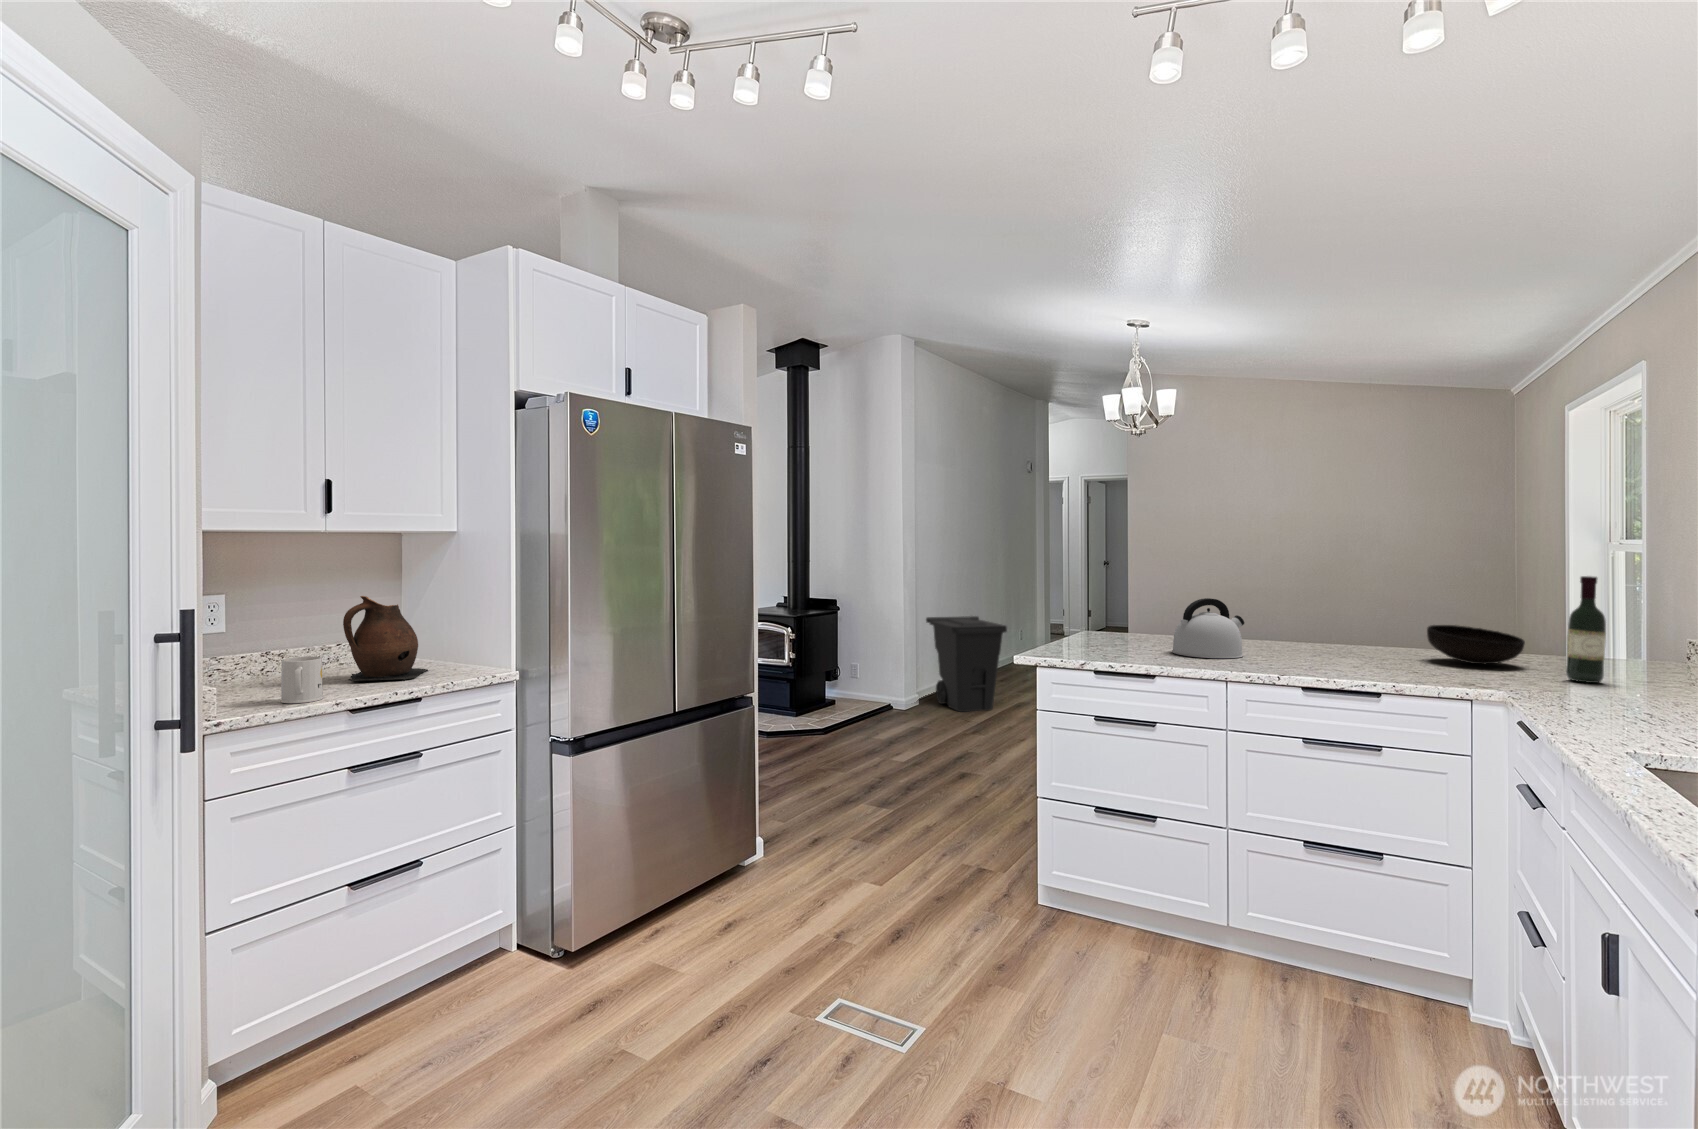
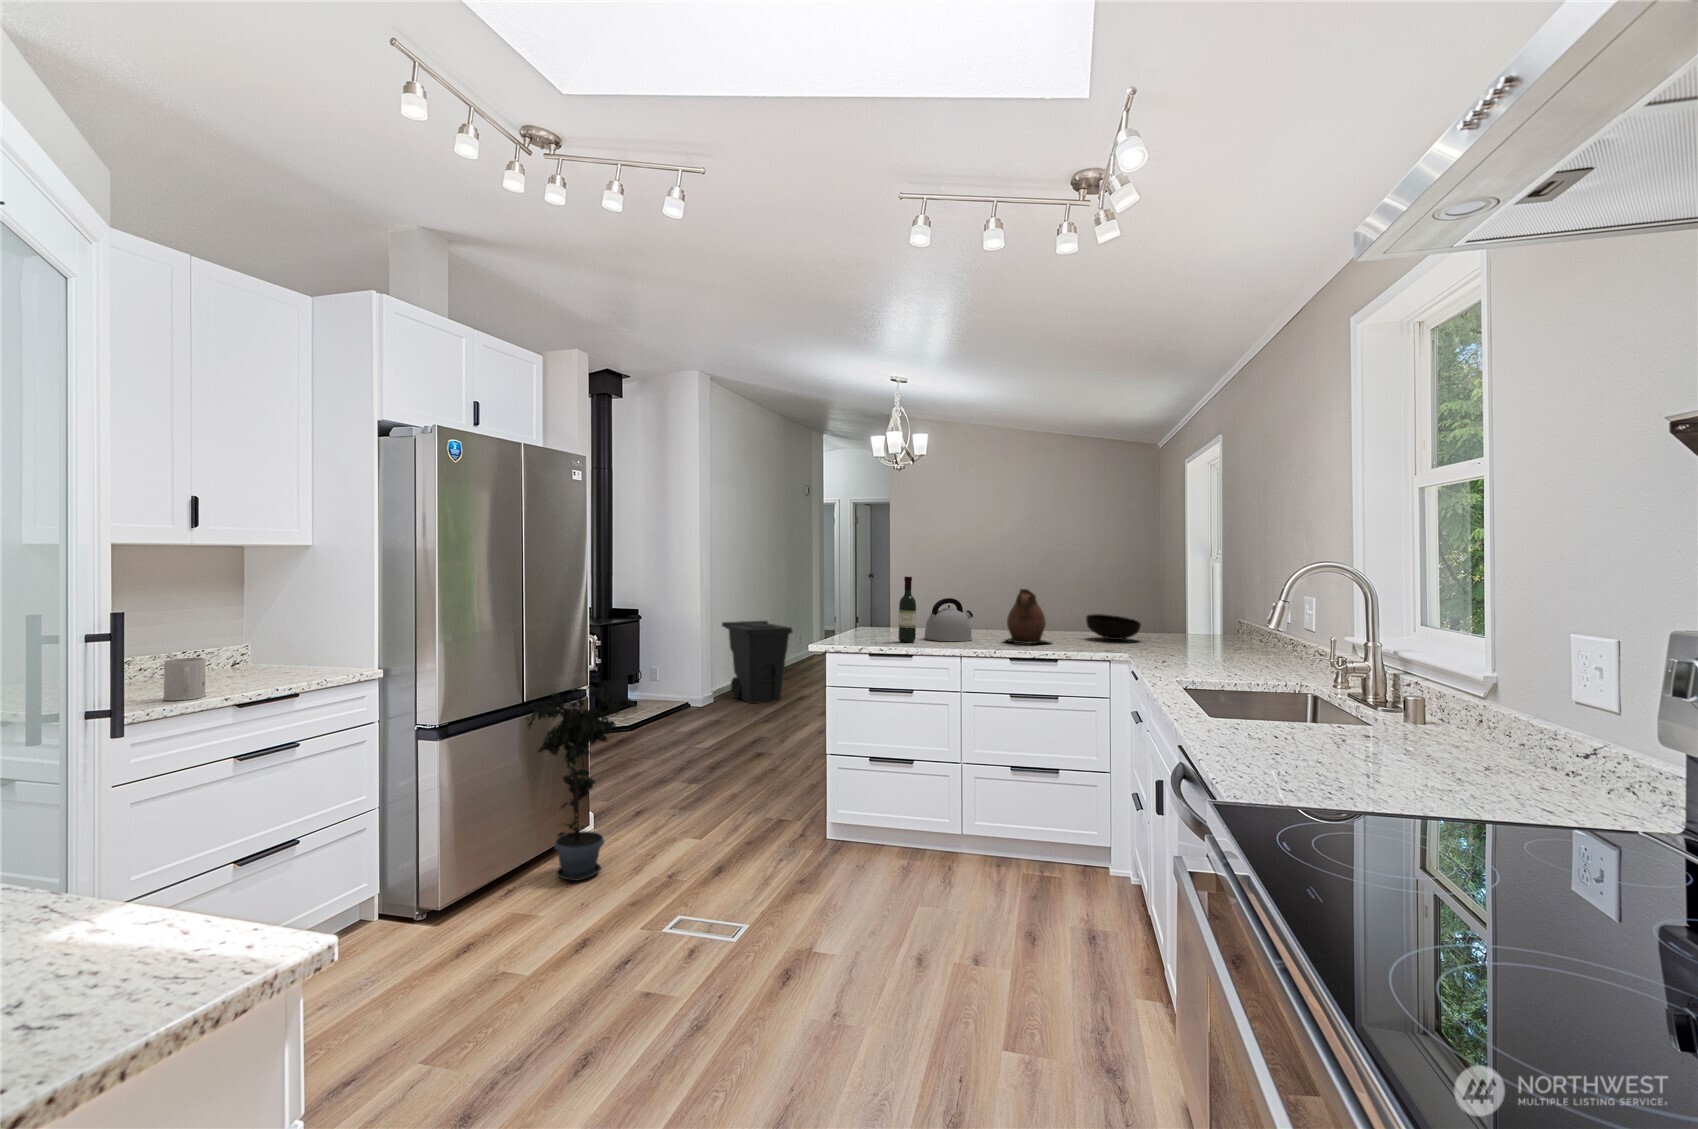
wine bottle: present [1566,576,1606,683] -> present [898,577,916,642]
ceramic pitcher: present [343,596,428,681] -> present [1005,589,1048,644]
potted plant: none [666,690,801,928] -> present [526,680,636,881]

